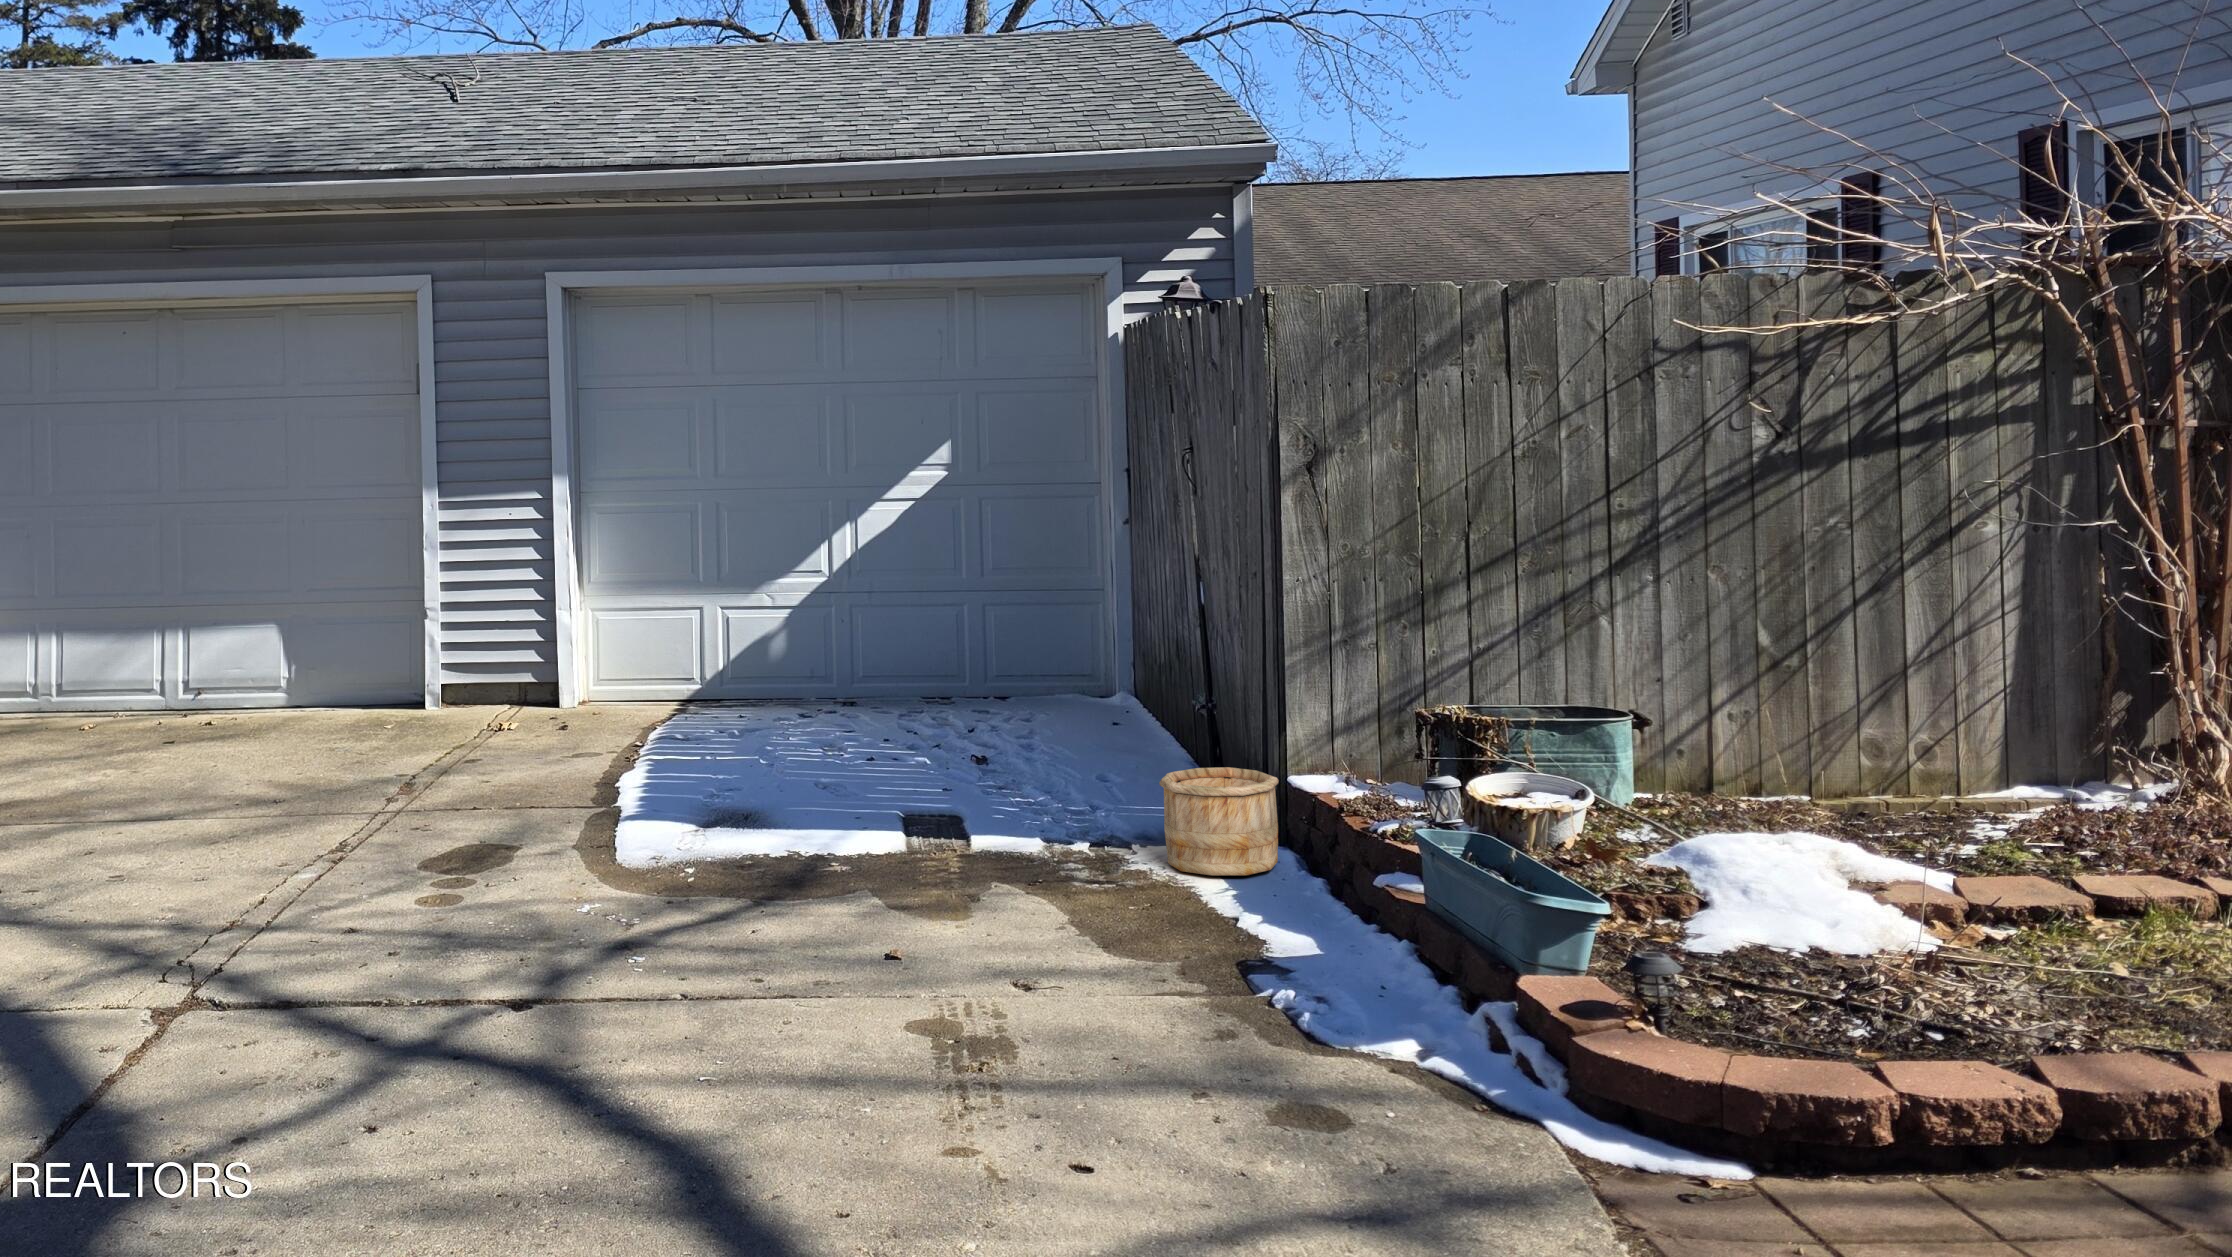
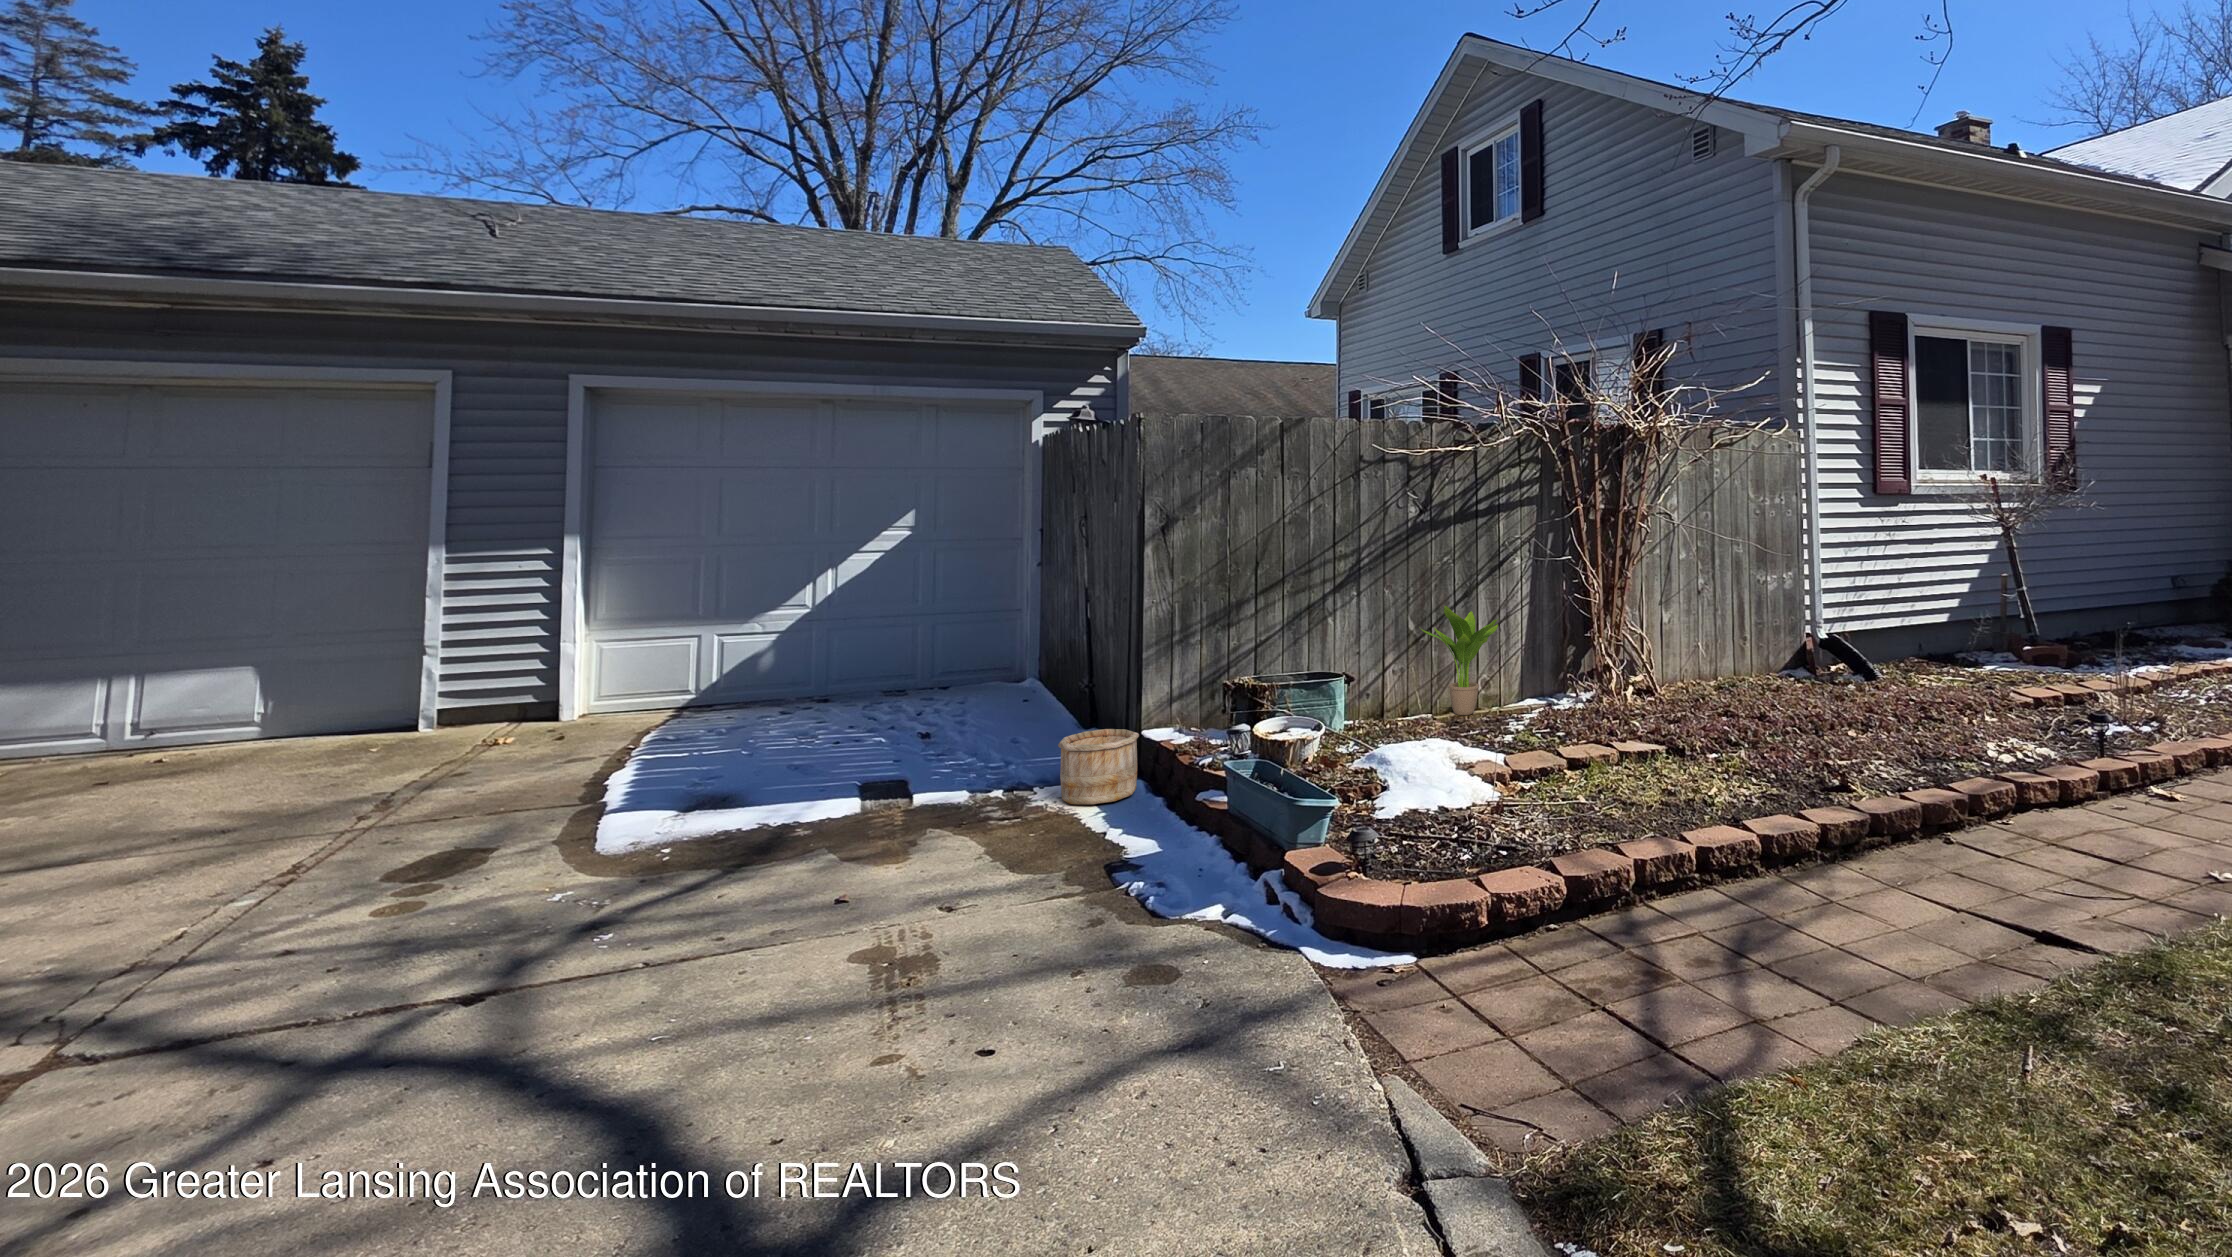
potted plant: none [1774,604,1955,808] -> present [1421,606,1498,715]

